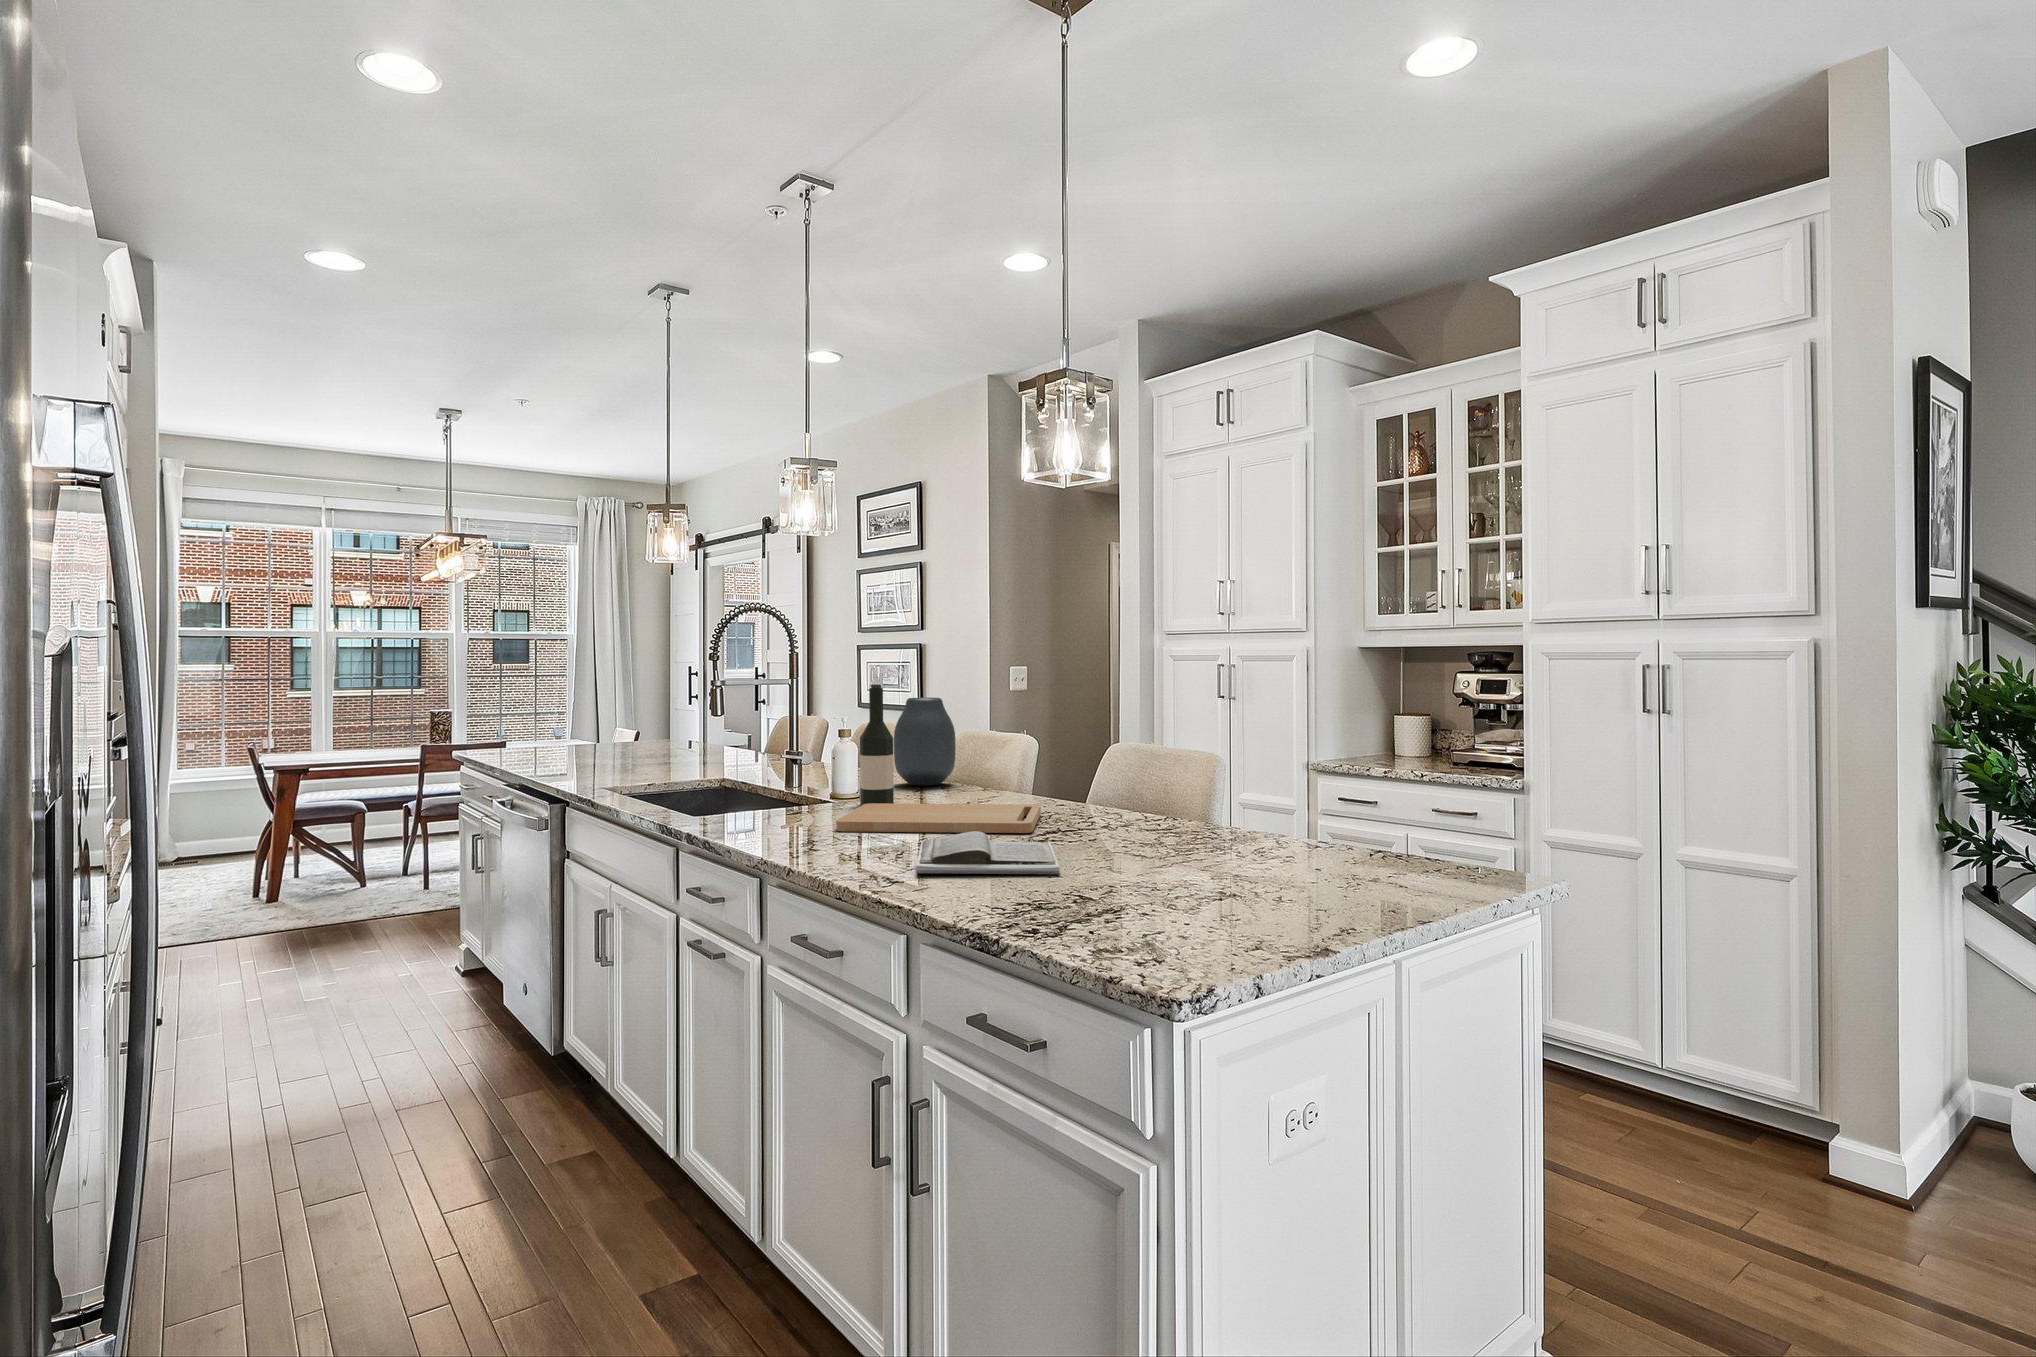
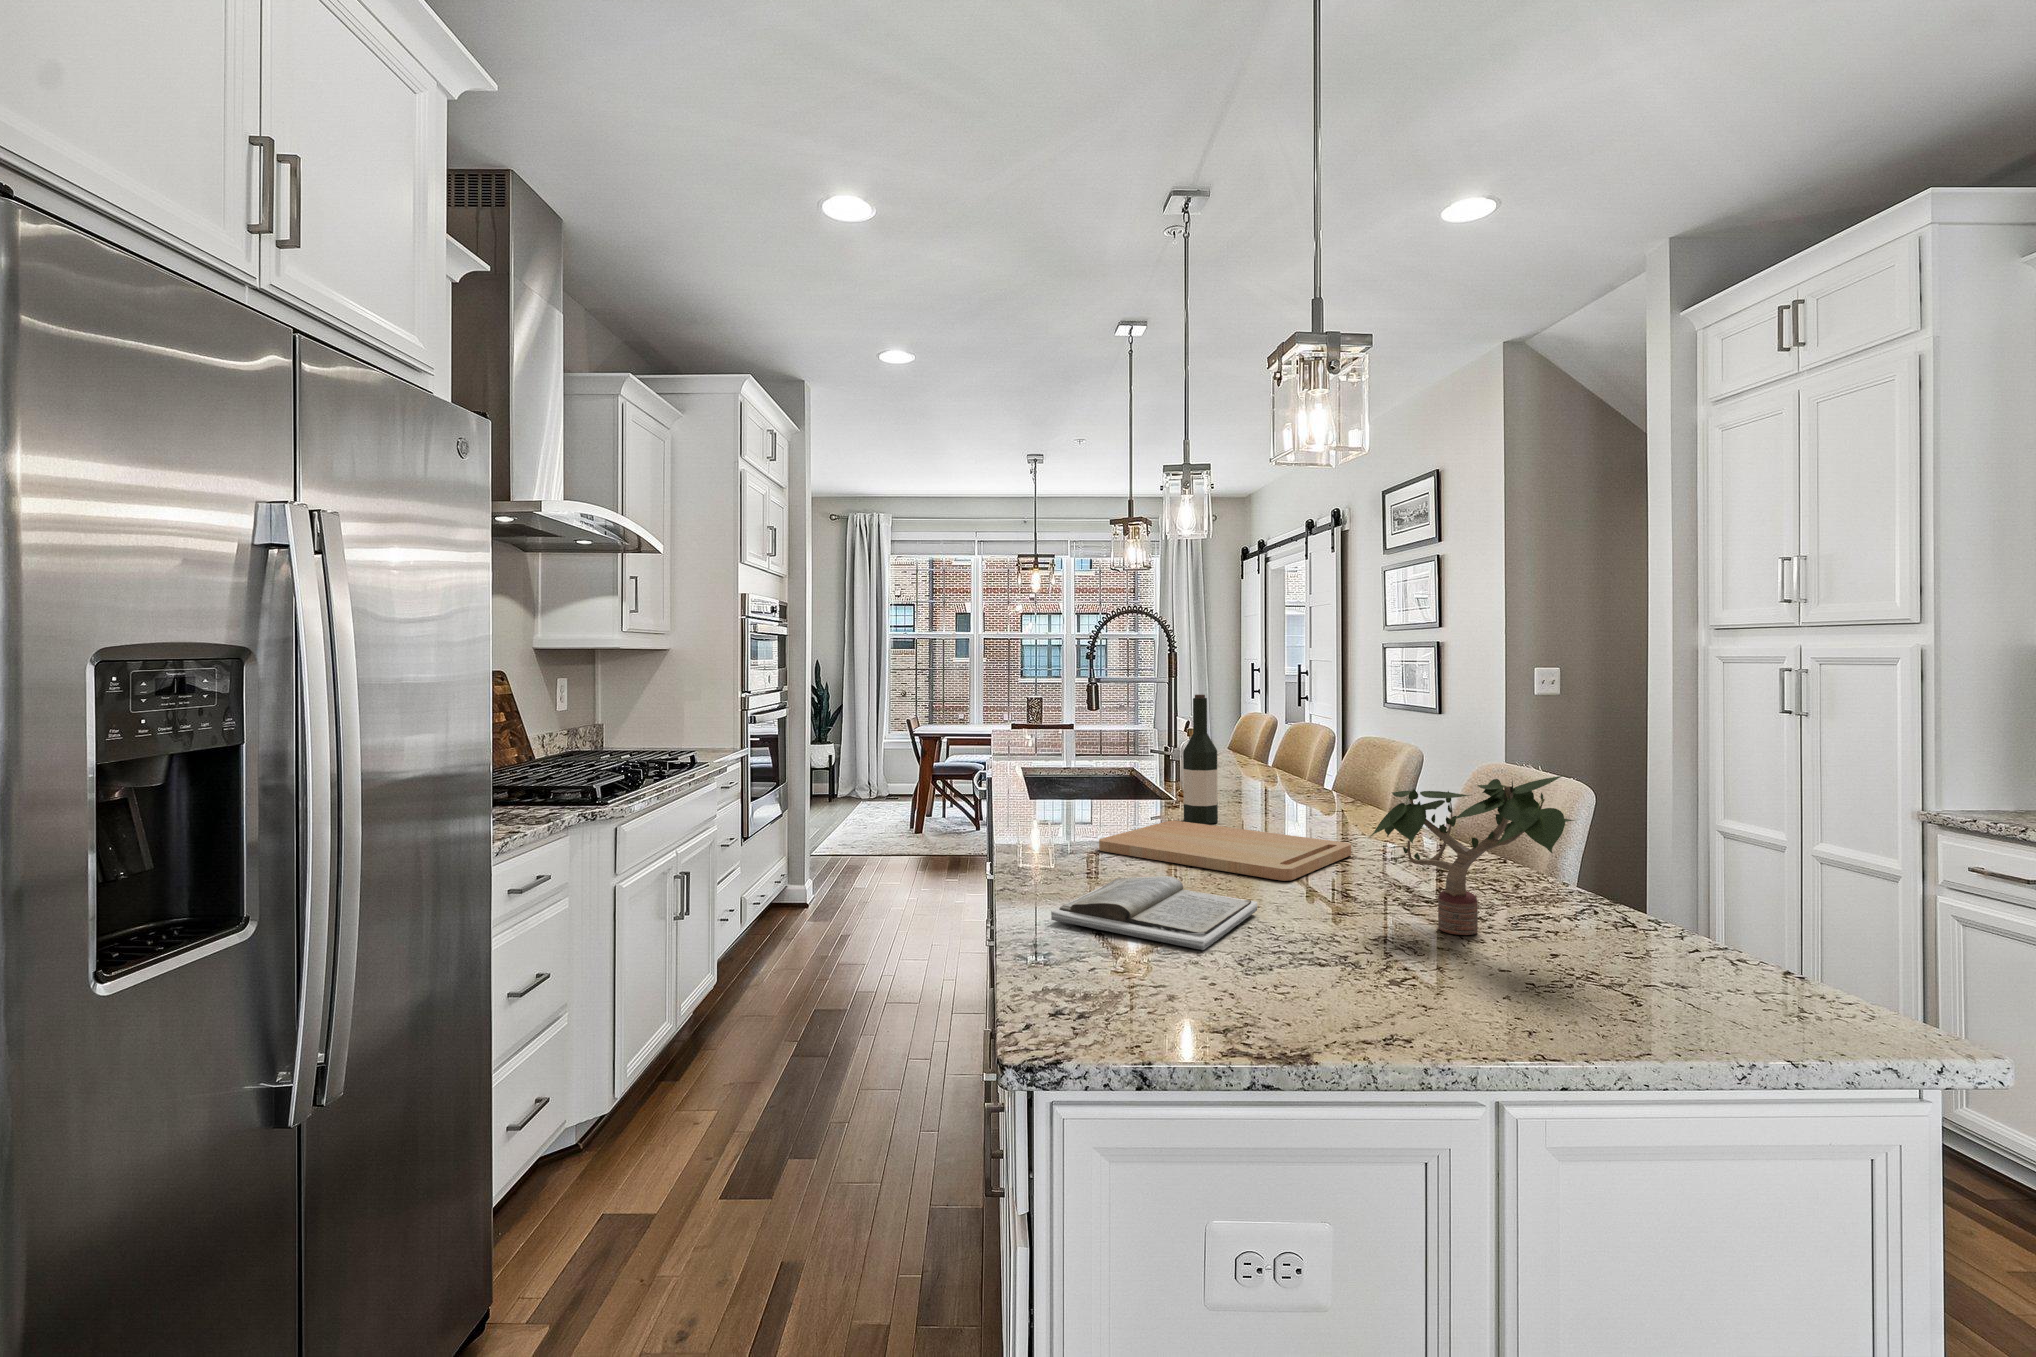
vase: present [894,698,956,786] -> none [1265,706,1334,802]
potted plant: none [1117,719,1302,847] -> present [1371,775,1574,935]

